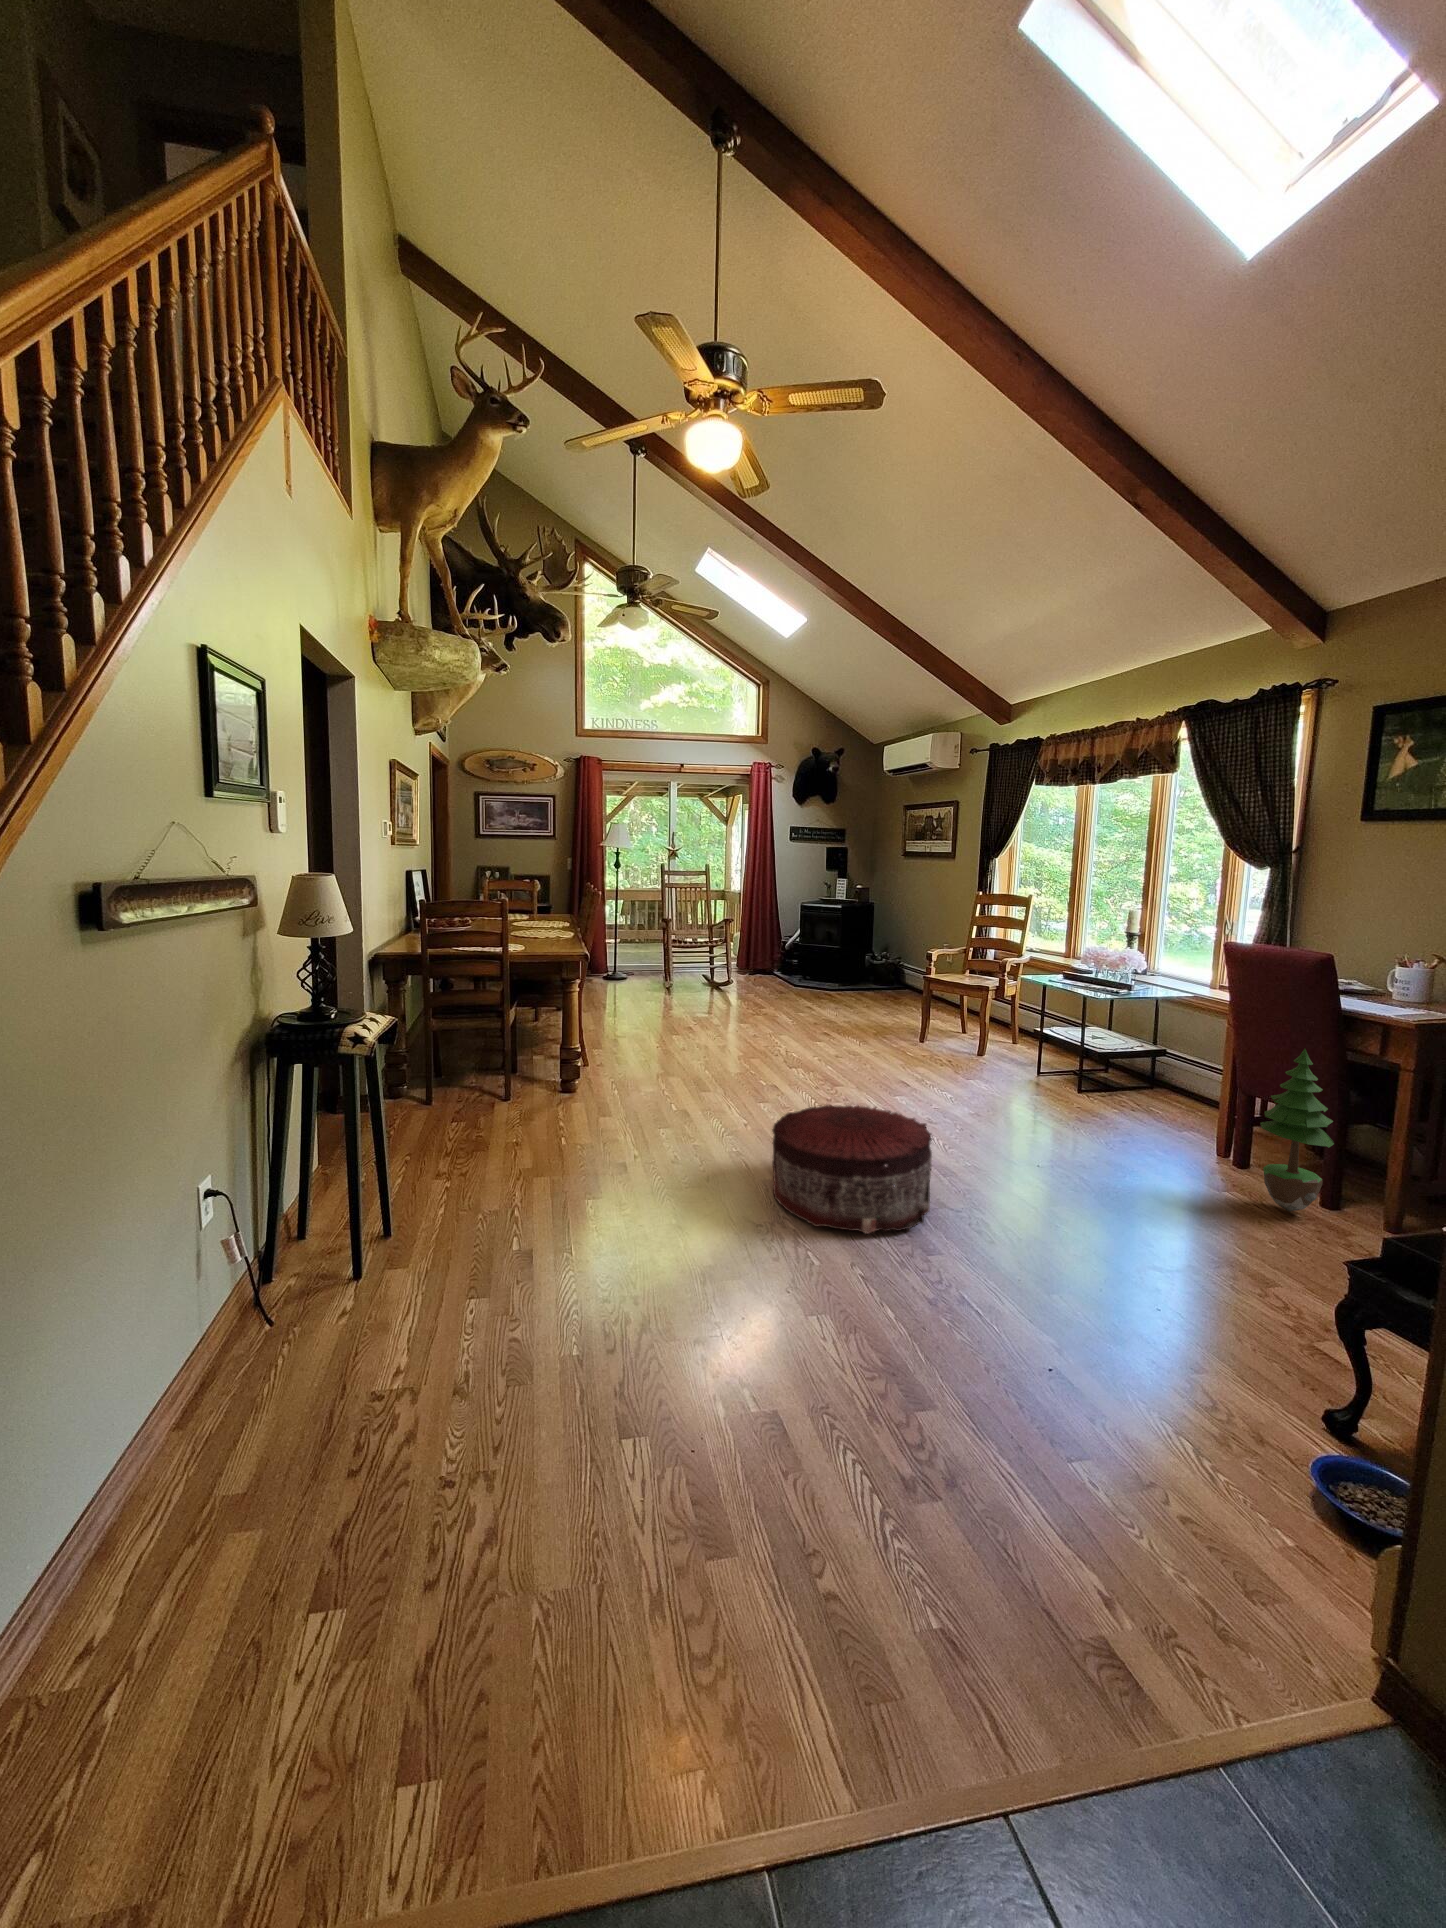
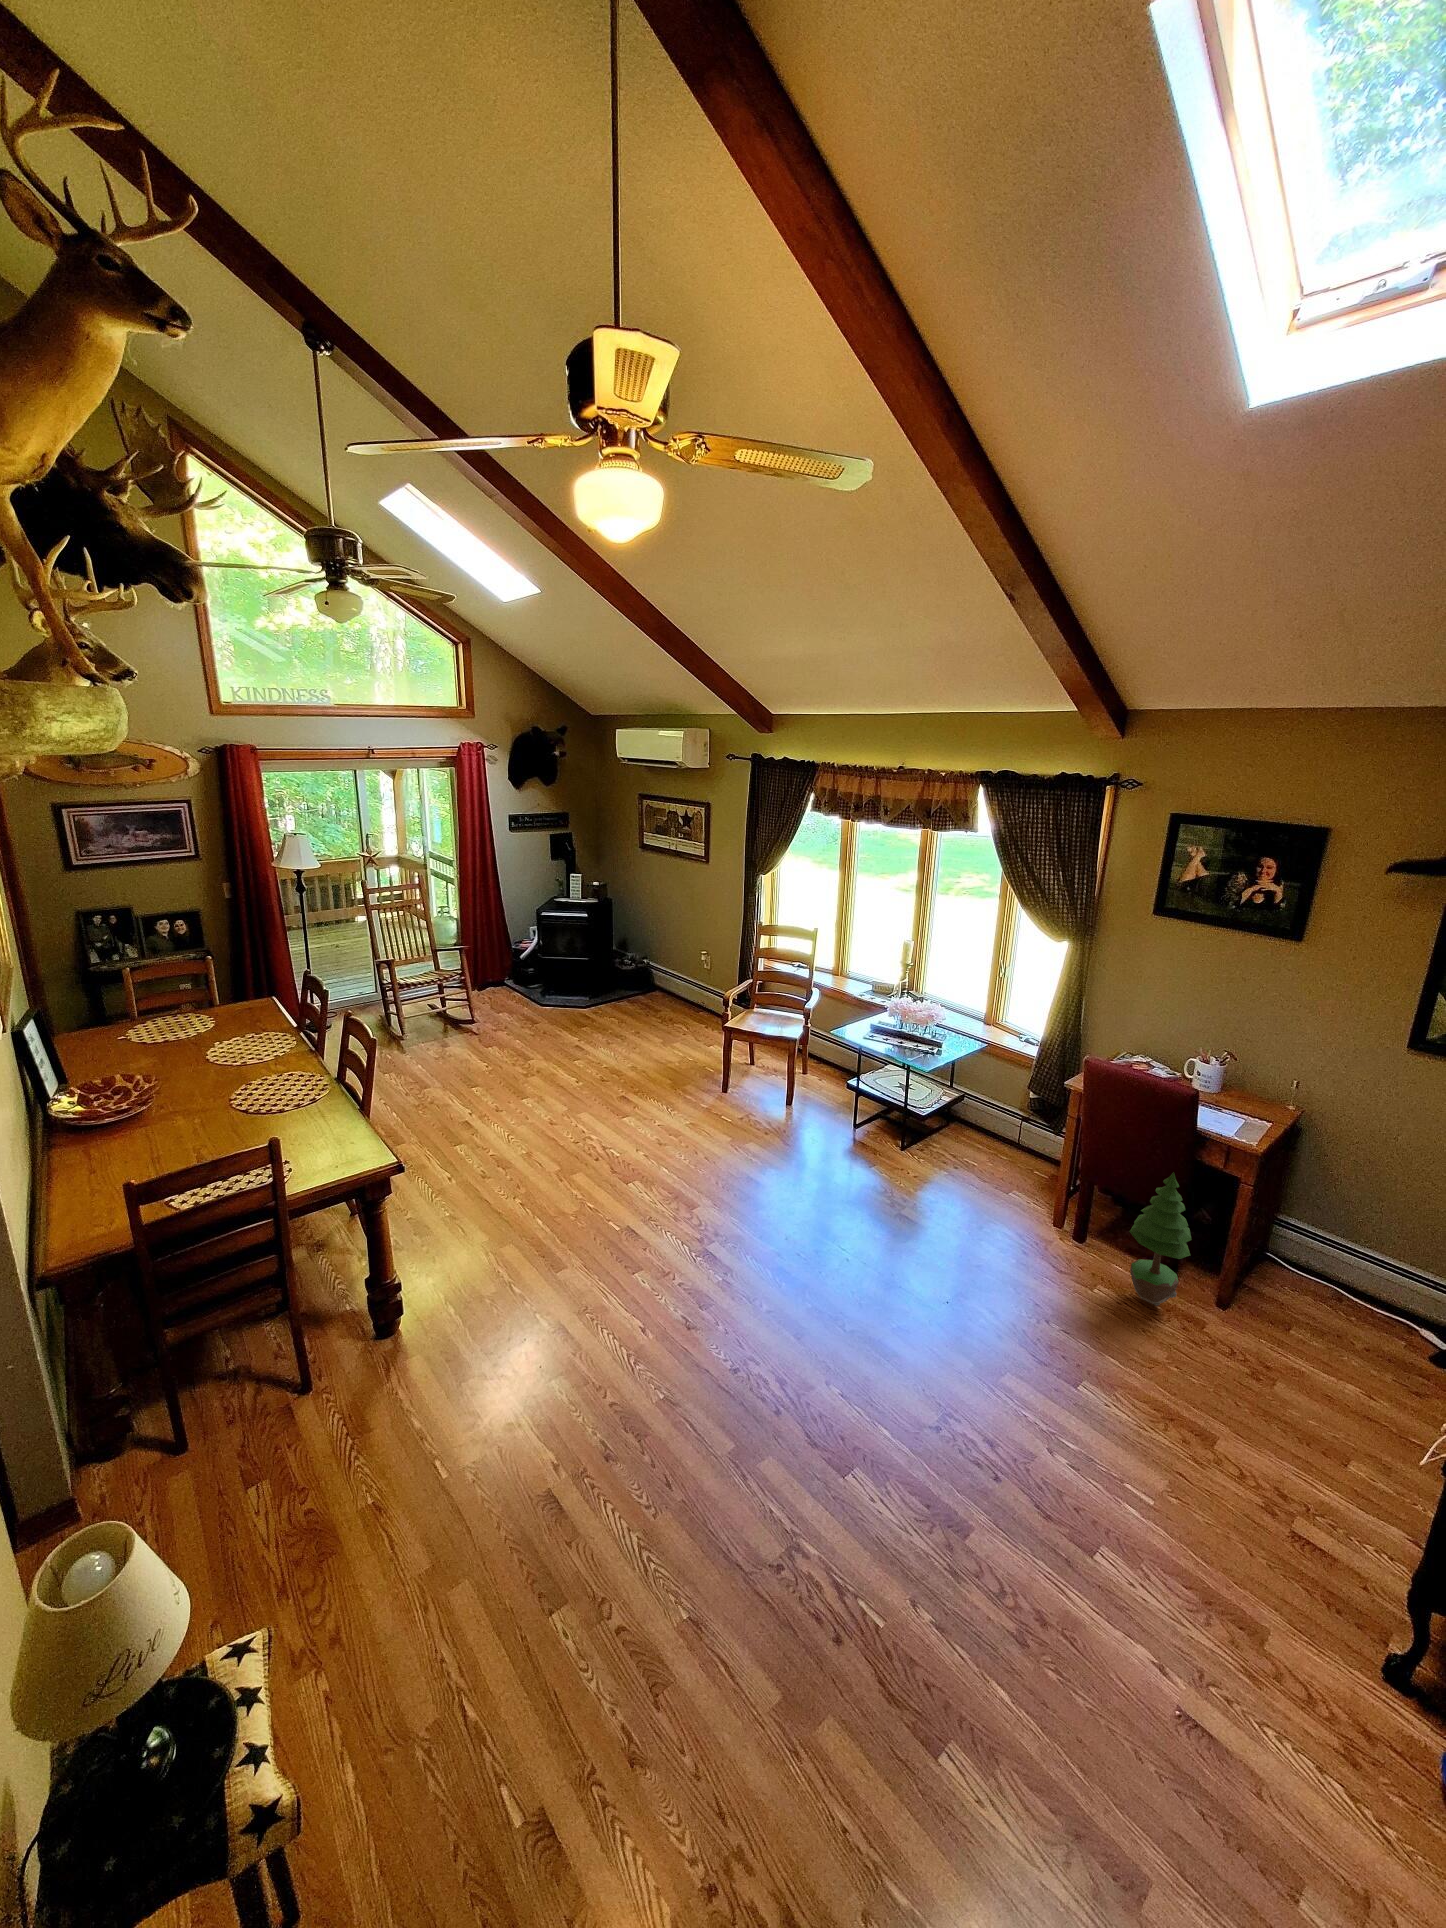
pouf: present [772,1105,933,1234] -> none [745,1322,936,1545]

